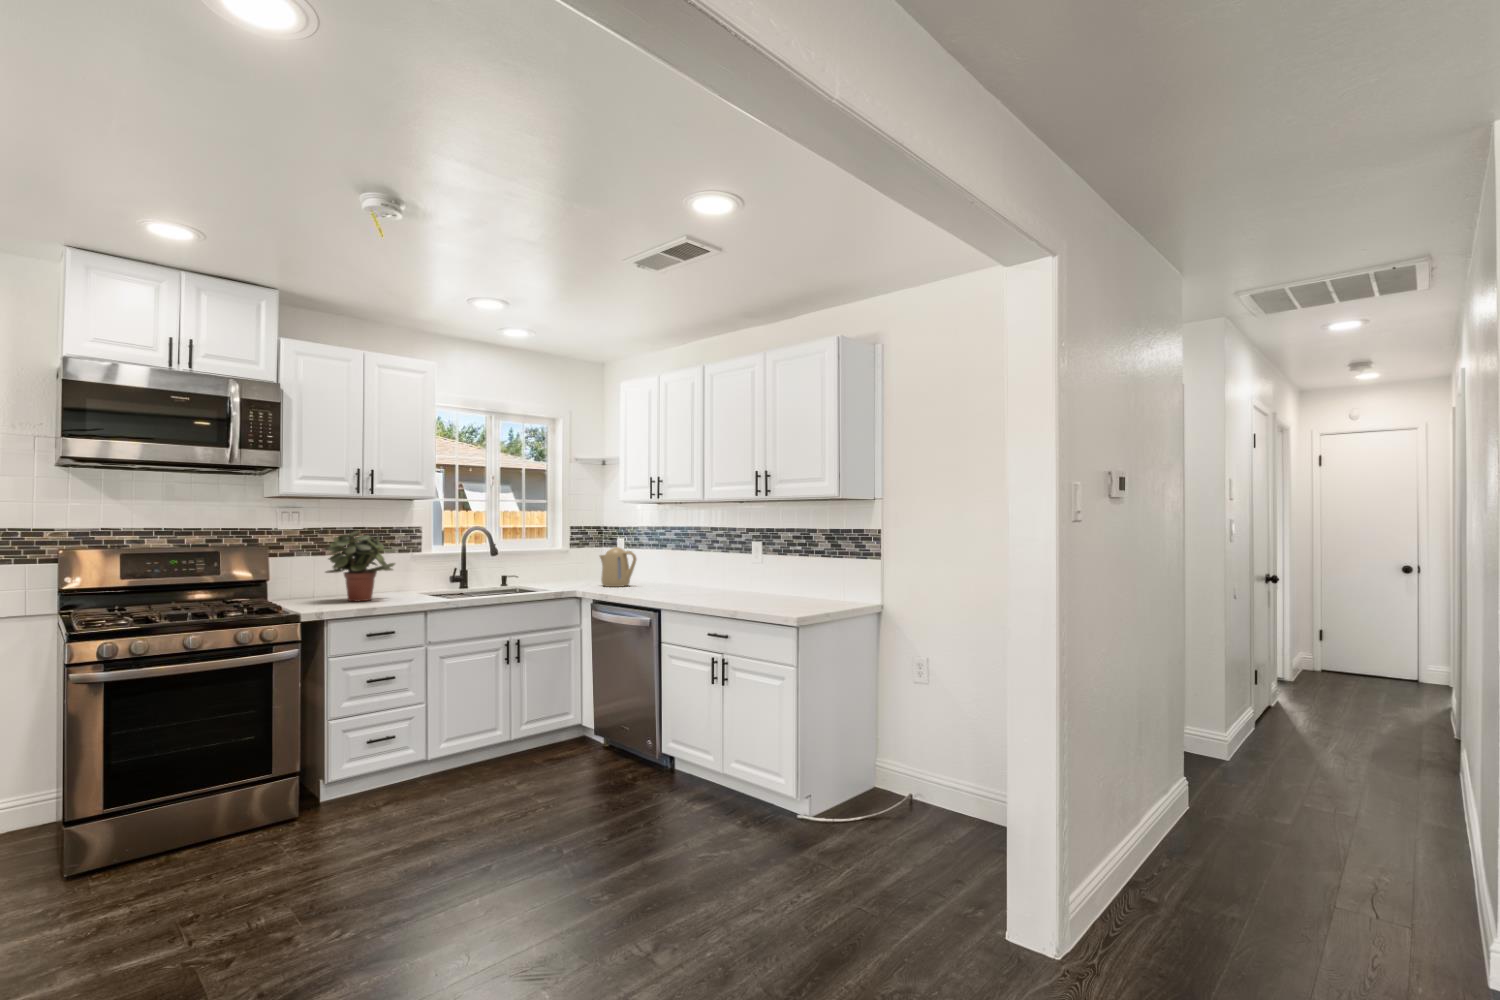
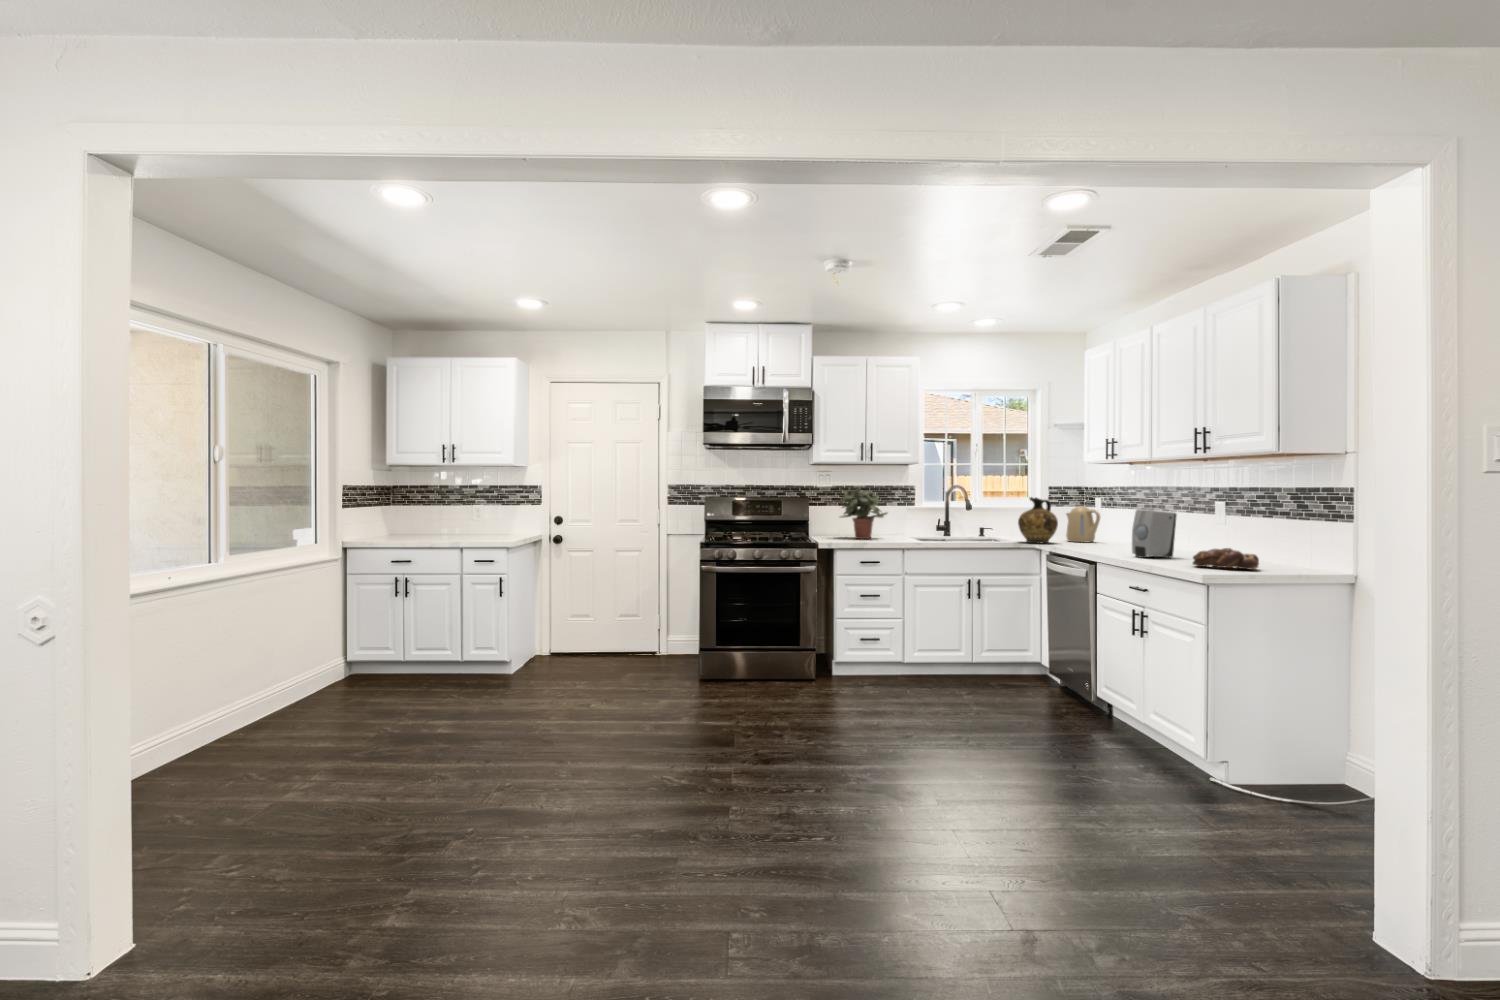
ceramic jug: none [558,539,601,592] -> present [1018,497,1058,543]
soap dispenser: none [699,552,736,602] -> present [1132,509,1177,558]
bread loaf: none [769,588,824,608] -> present [1193,548,1259,569]

